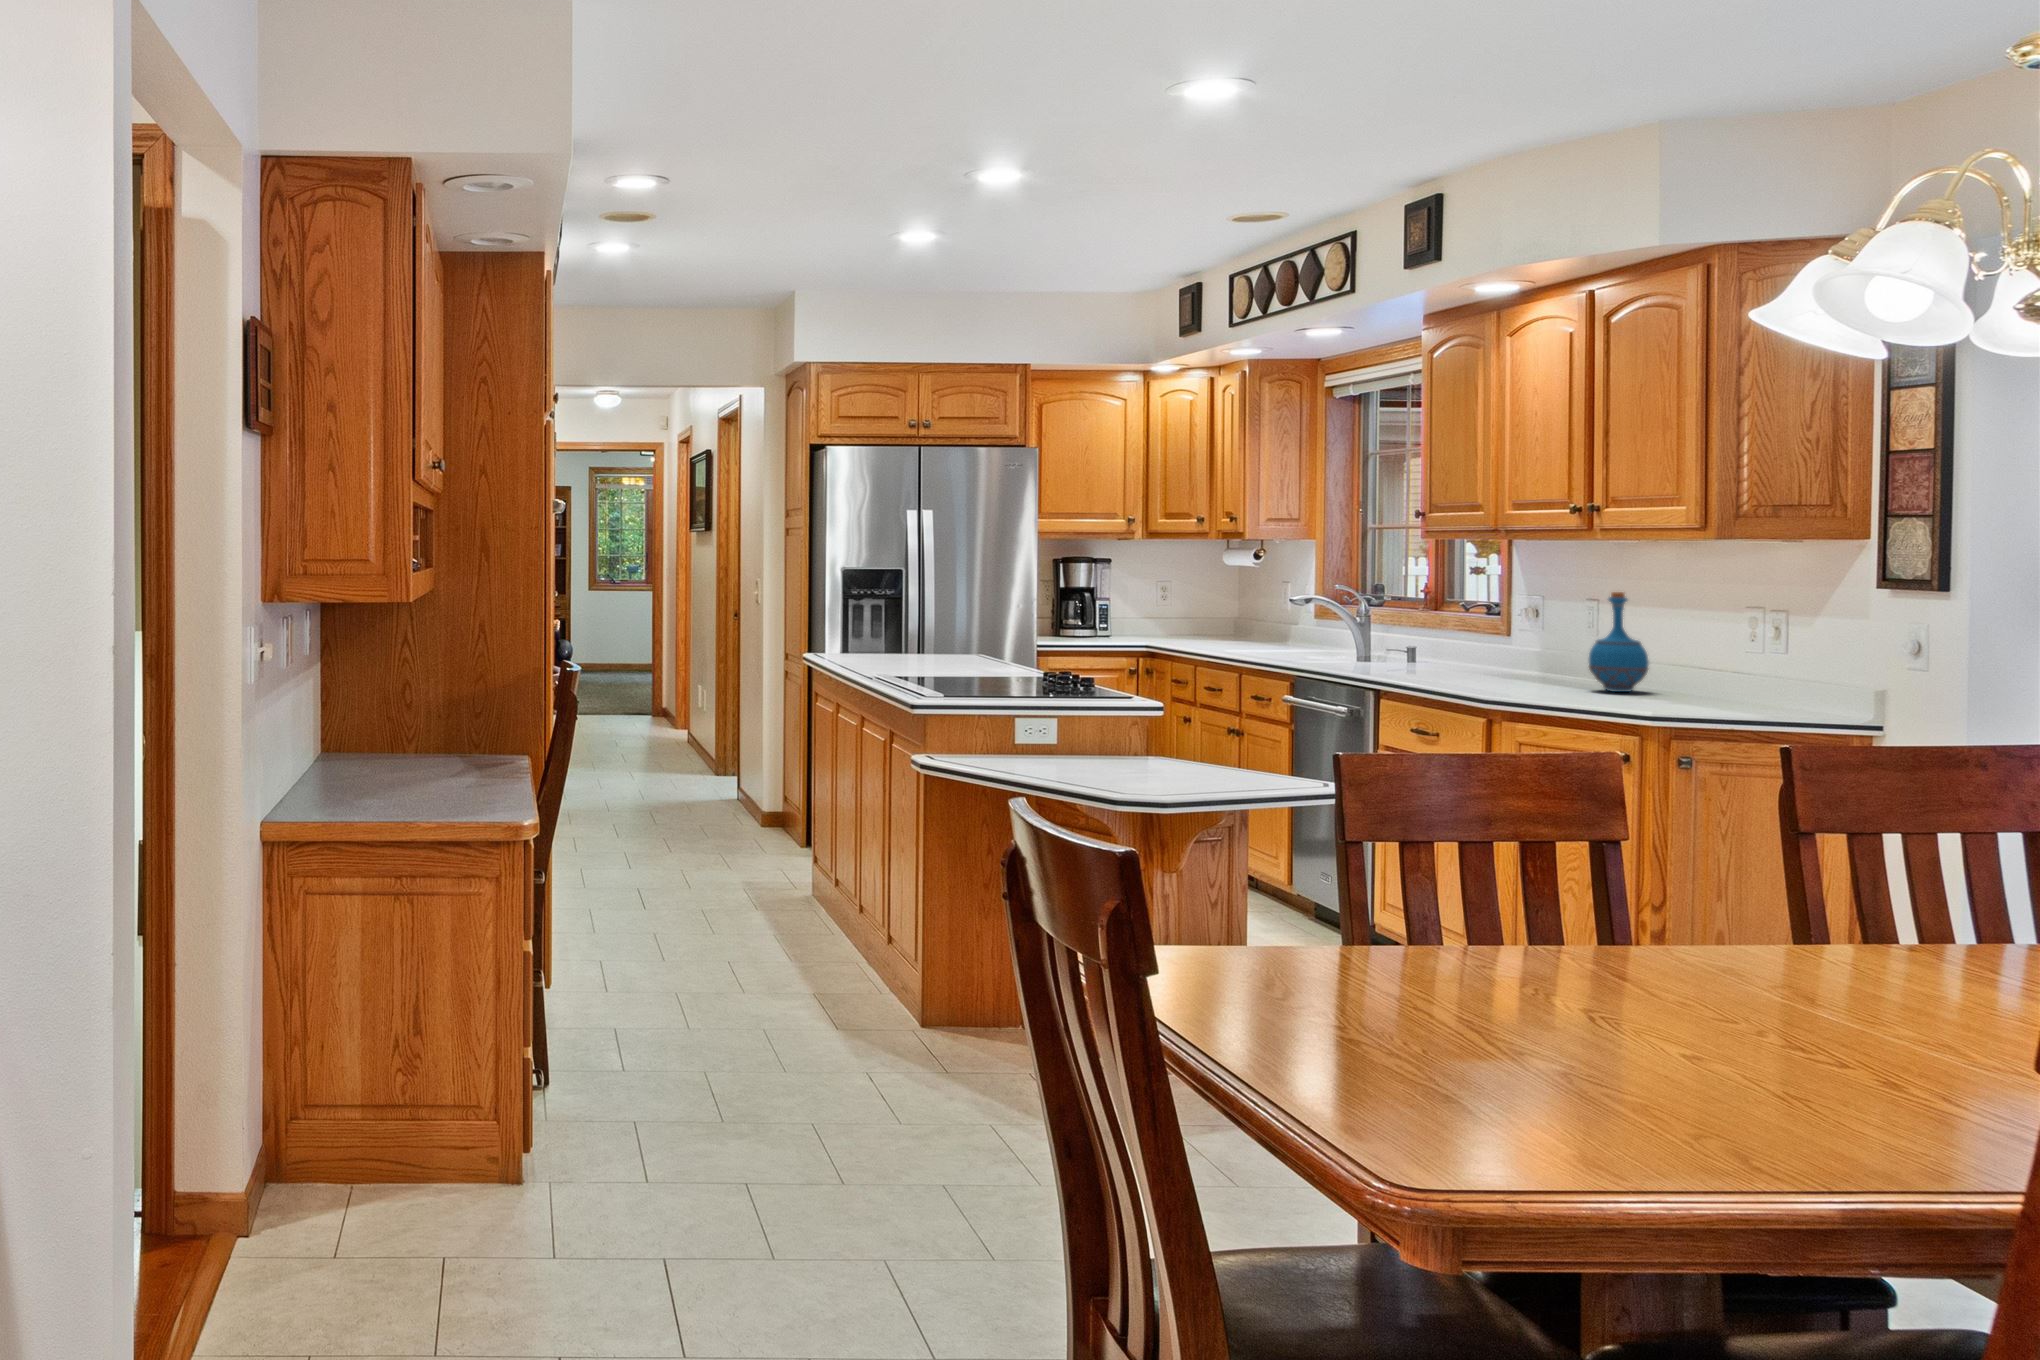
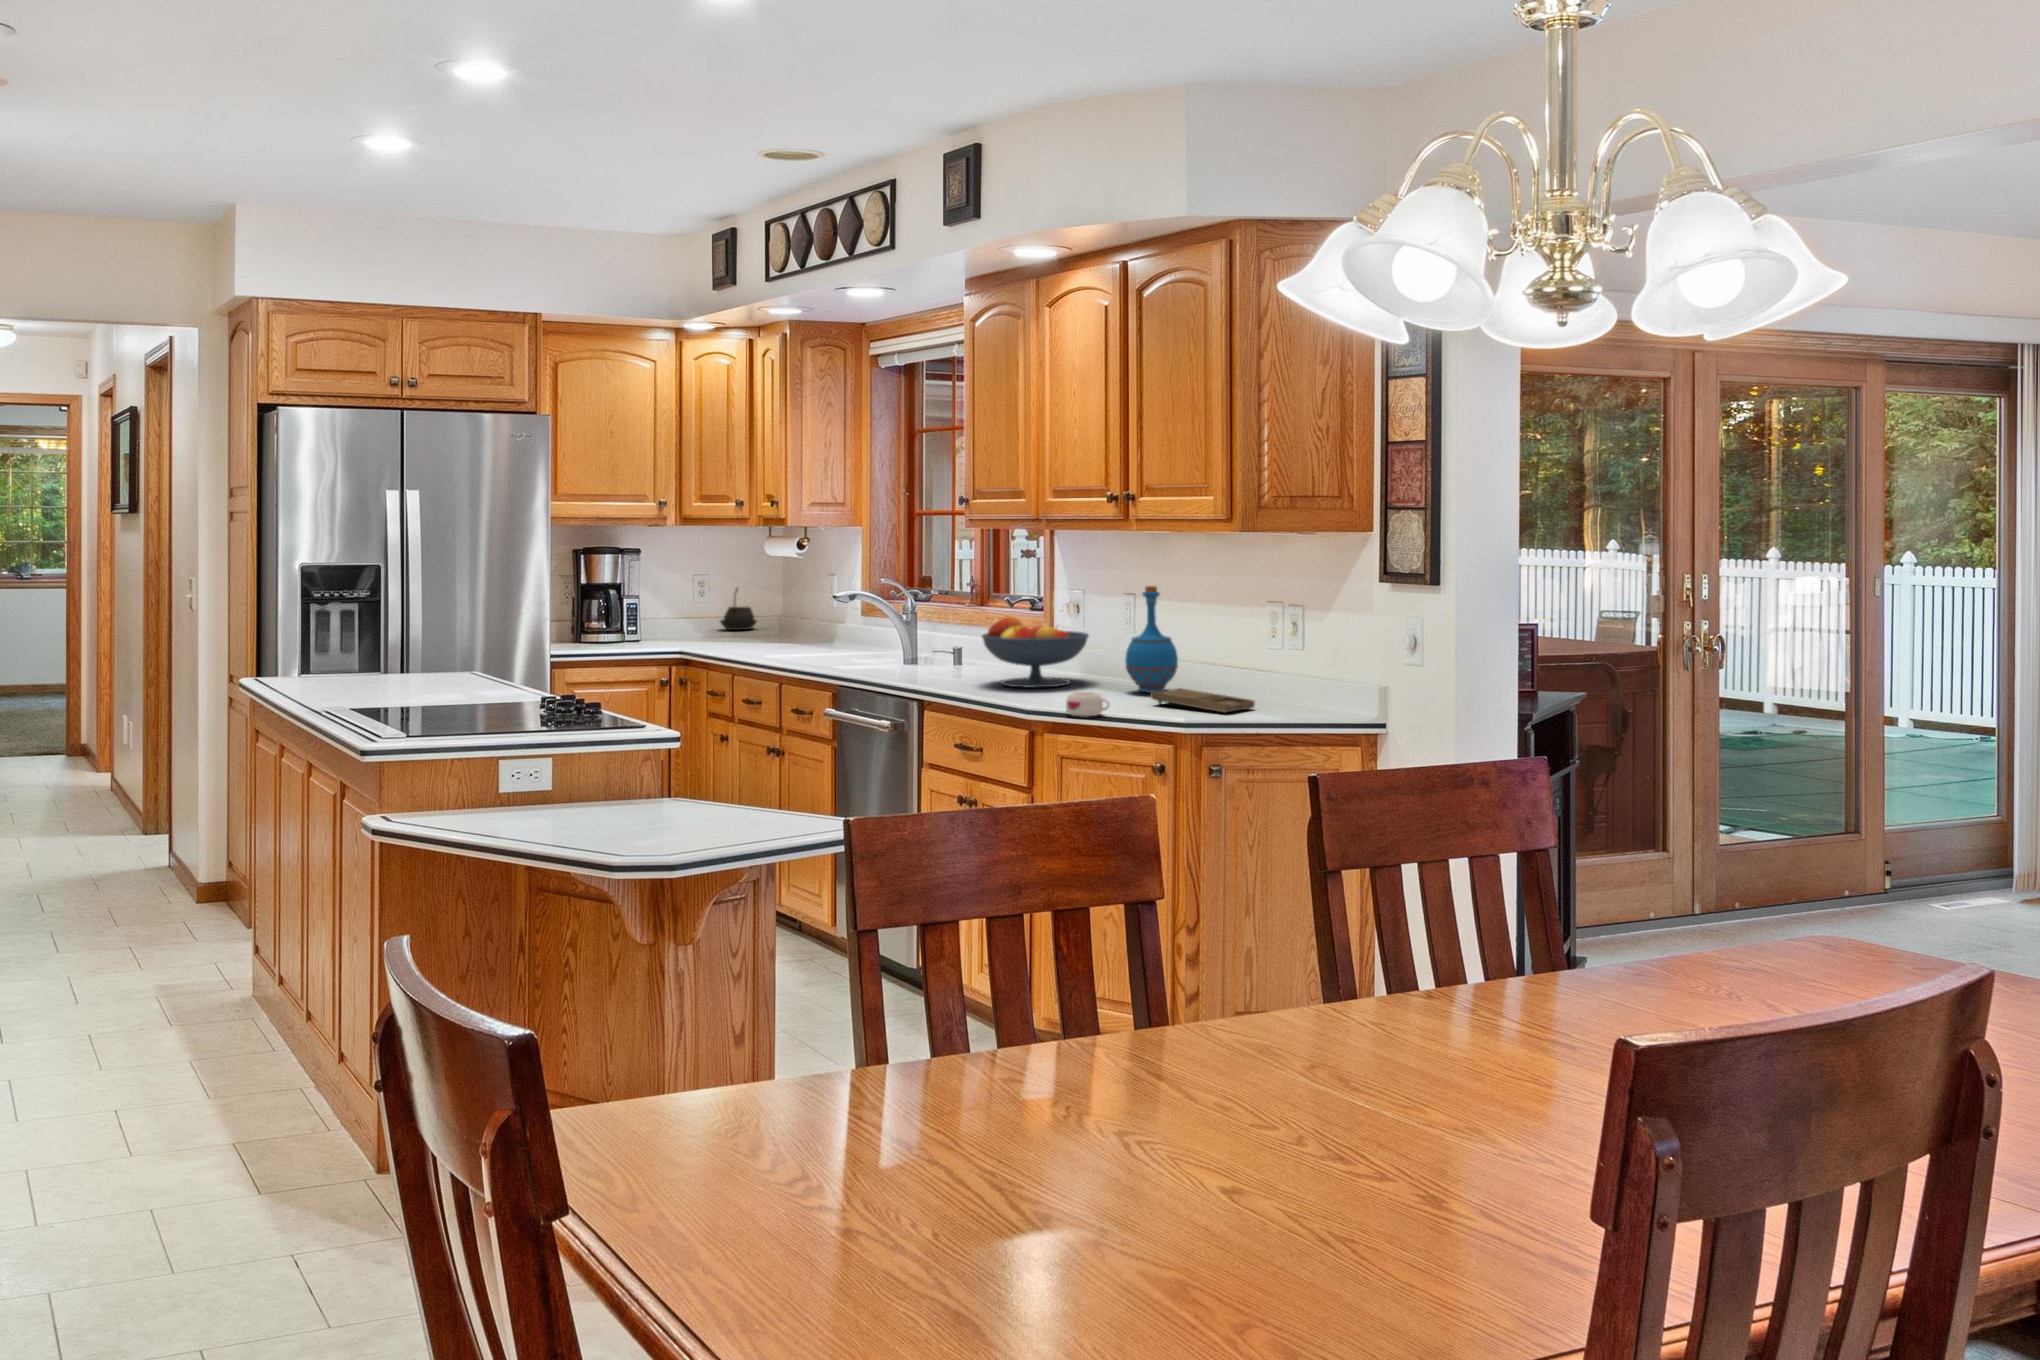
kettle: none [1180,594,1216,633] -> present [719,589,757,630]
fruit bowl: none [1435,618,1551,683] -> present [982,617,1089,688]
mug: none [1516,682,1563,704] -> present [1066,692,1110,717]
tray: none [1612,687,1730,708] -> present [1150,688,1255,712]

